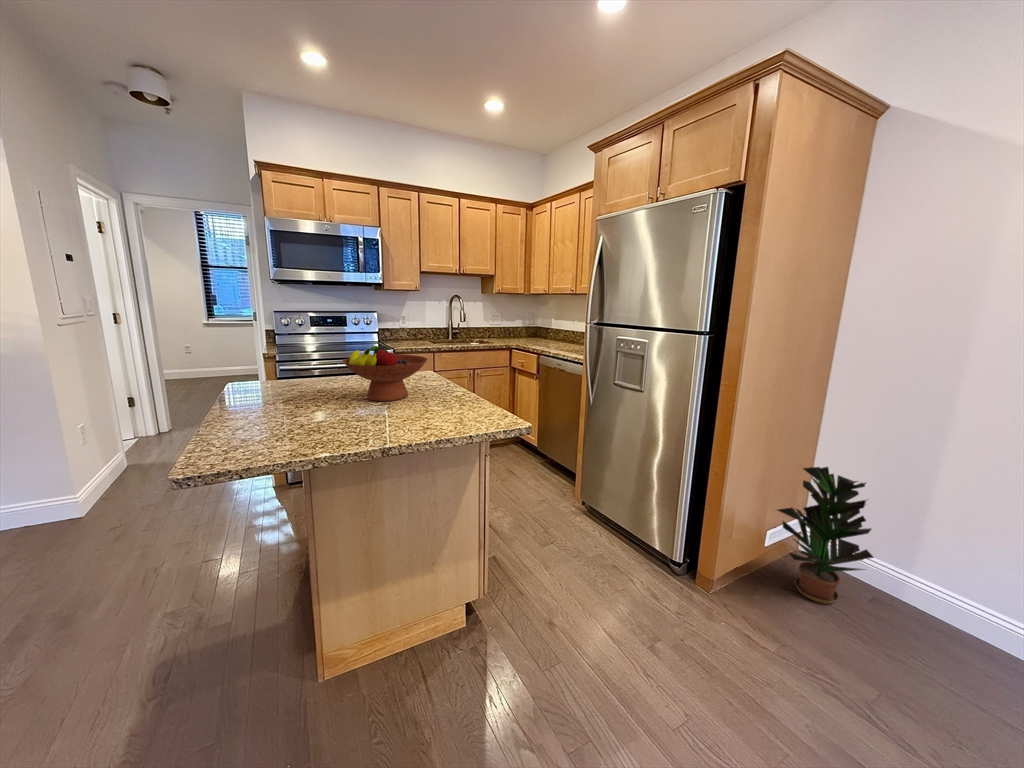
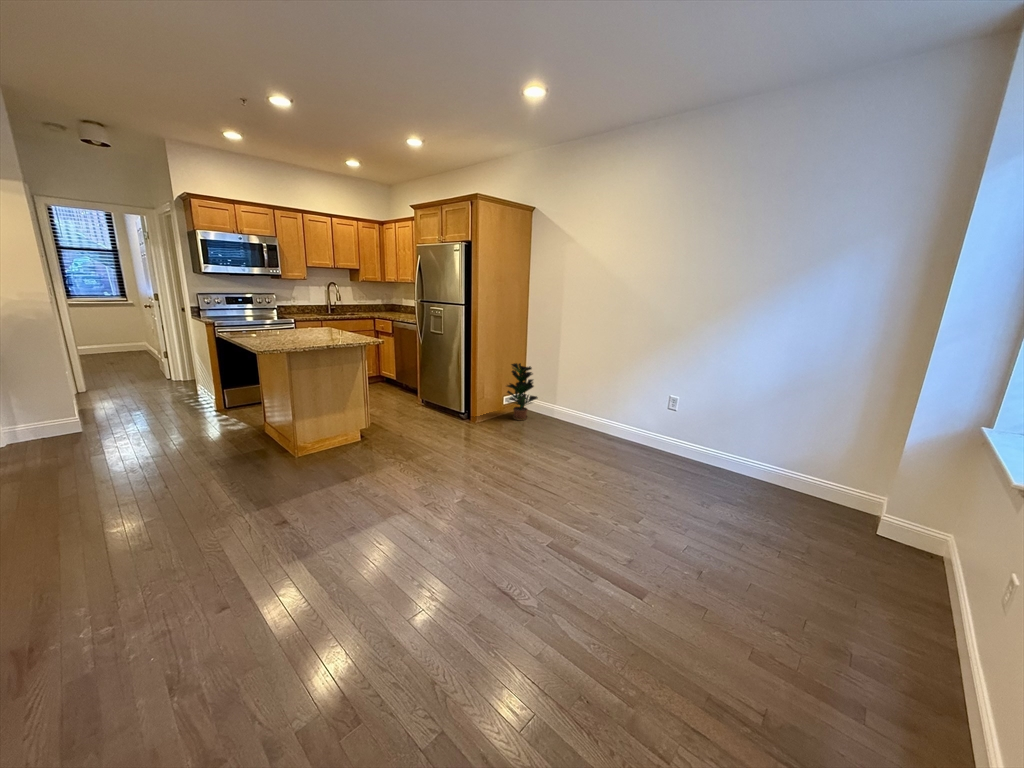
fruit bowl: present [343,346,428,401] -> none [294,312,335,337]

